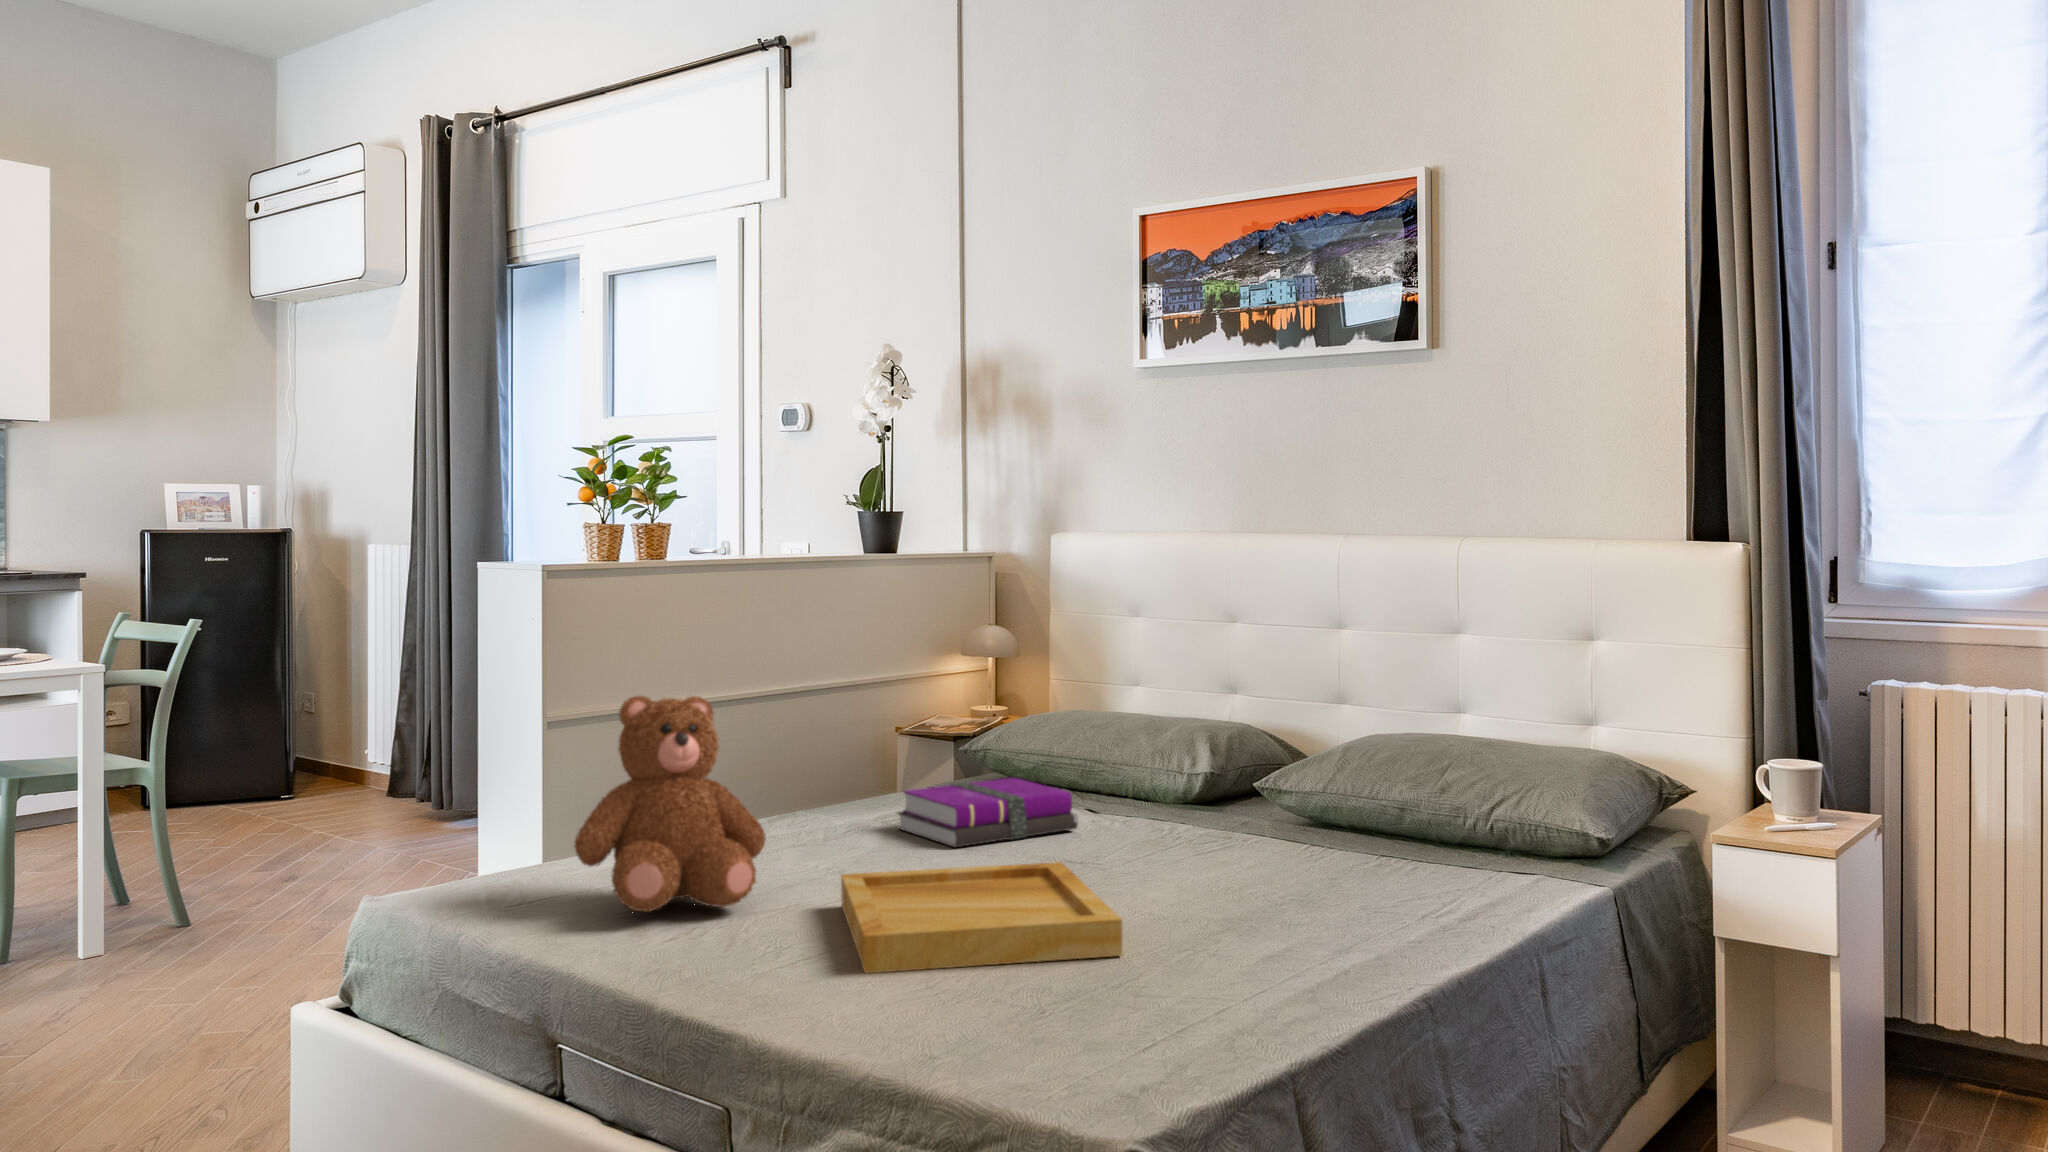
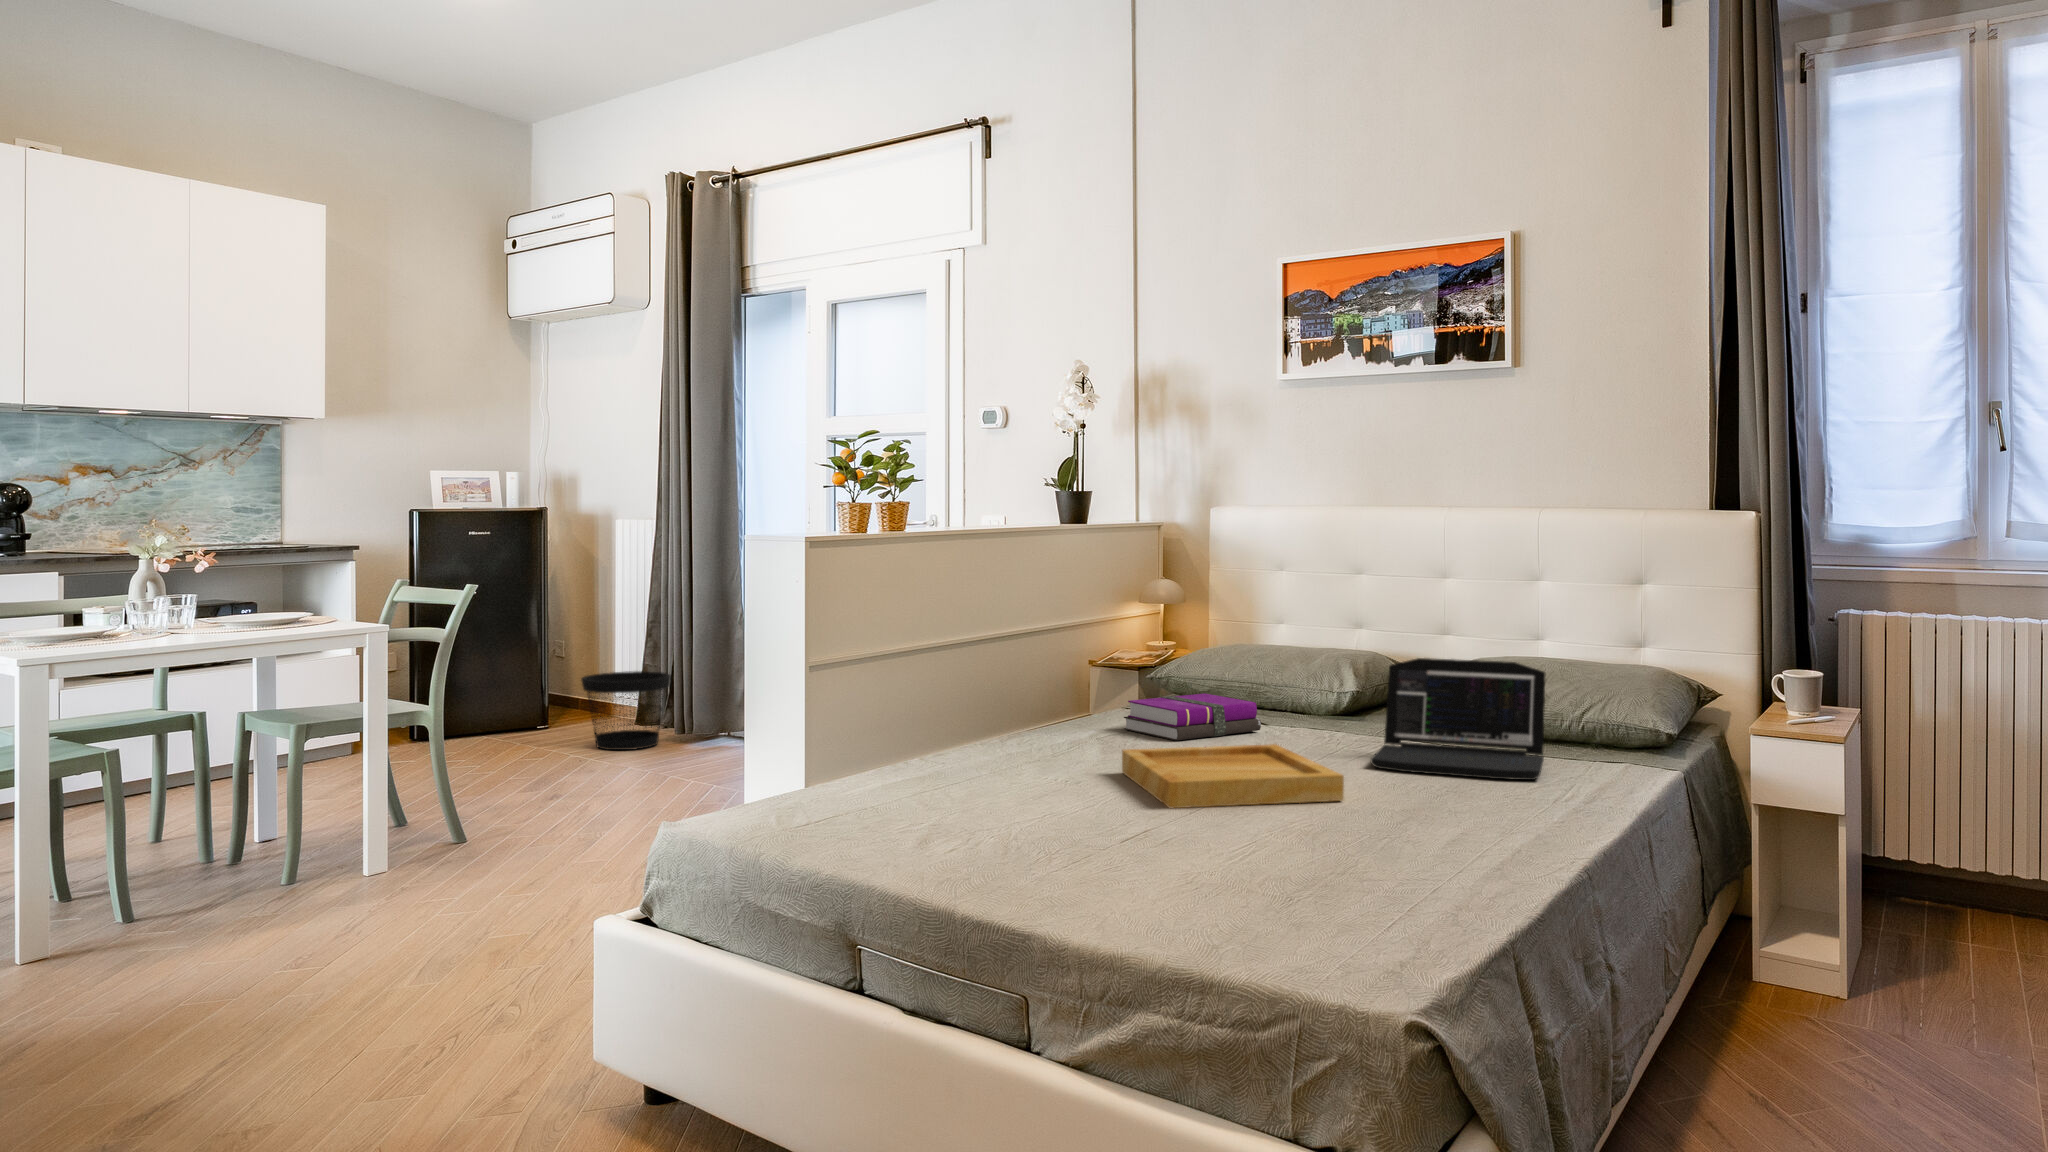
teddy bear: present [574,696,766,912] -> none [934,621,1065,774]
wastebasket: none [300,734,418,835] -> present [581,671,671,750]
laptop: none [1193,737,1434,912] -> present [1371,658,1546,780]

